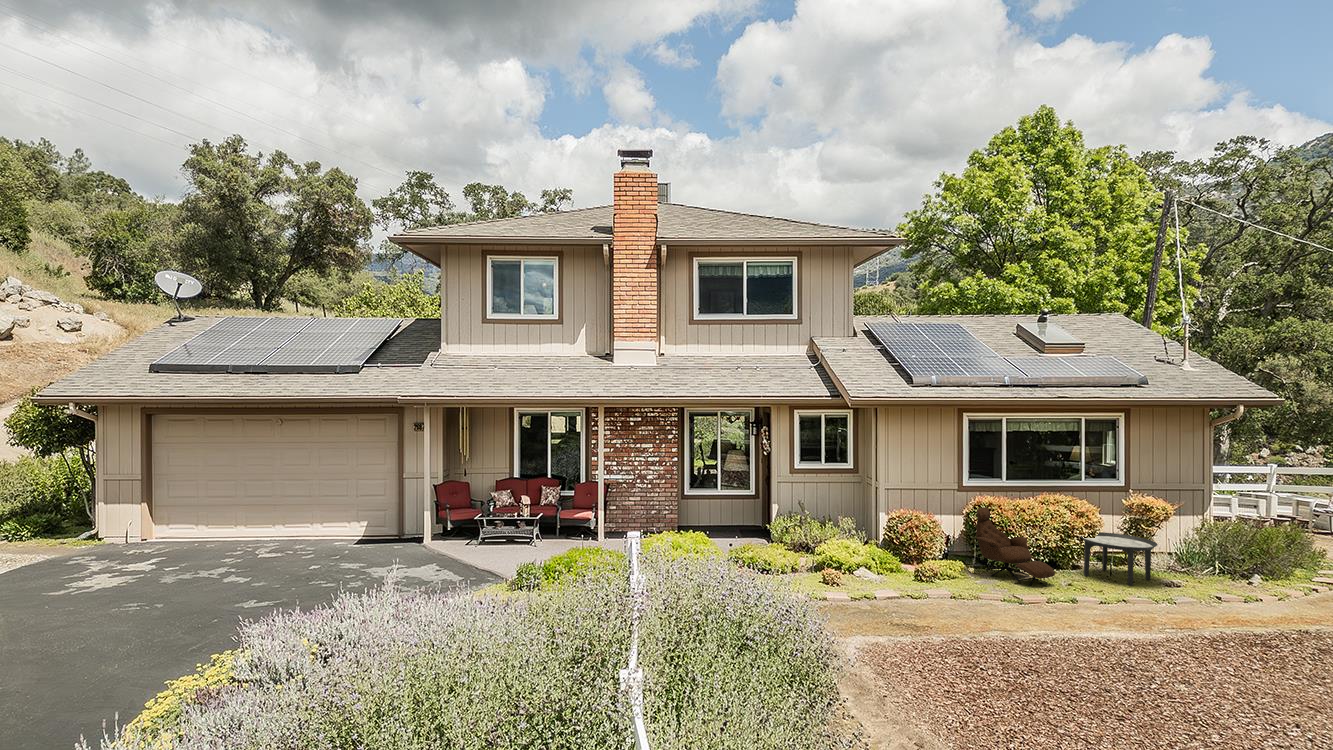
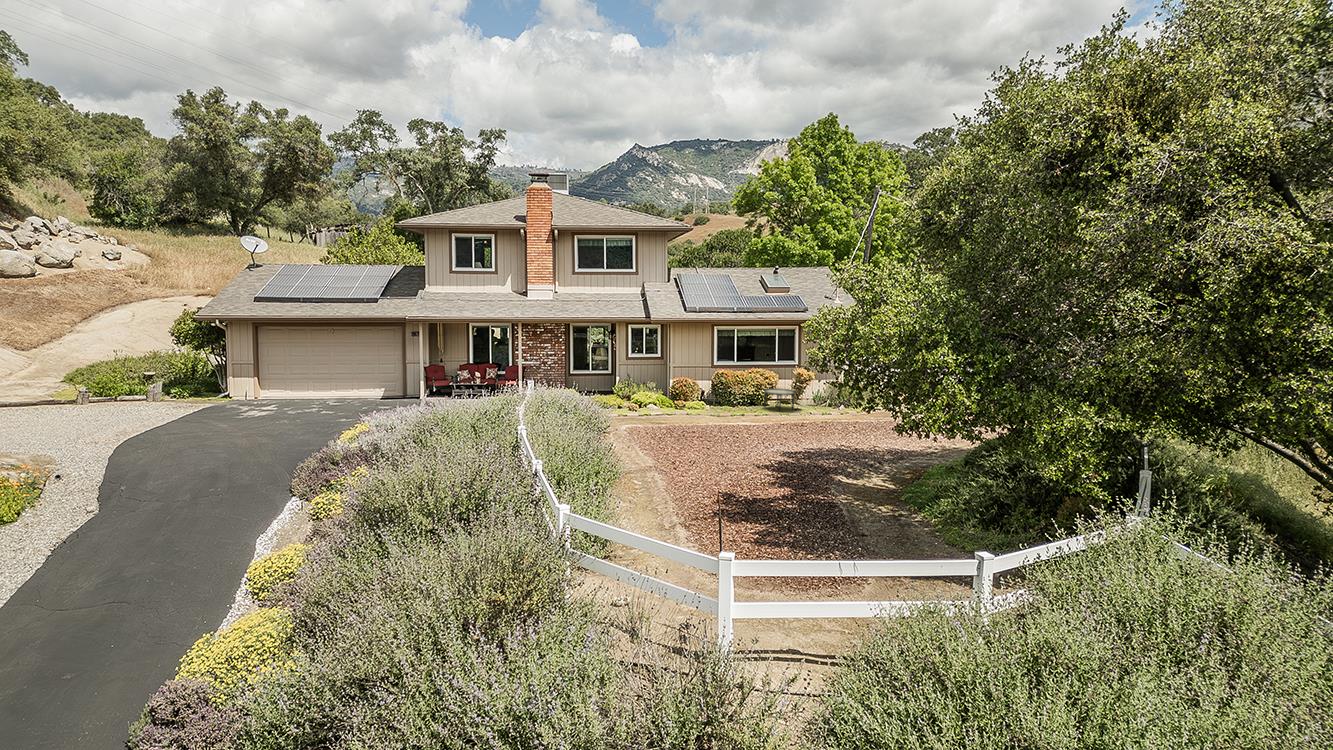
lounge chair: present [976,507,1055,587] -> none [712,376,744,413]

